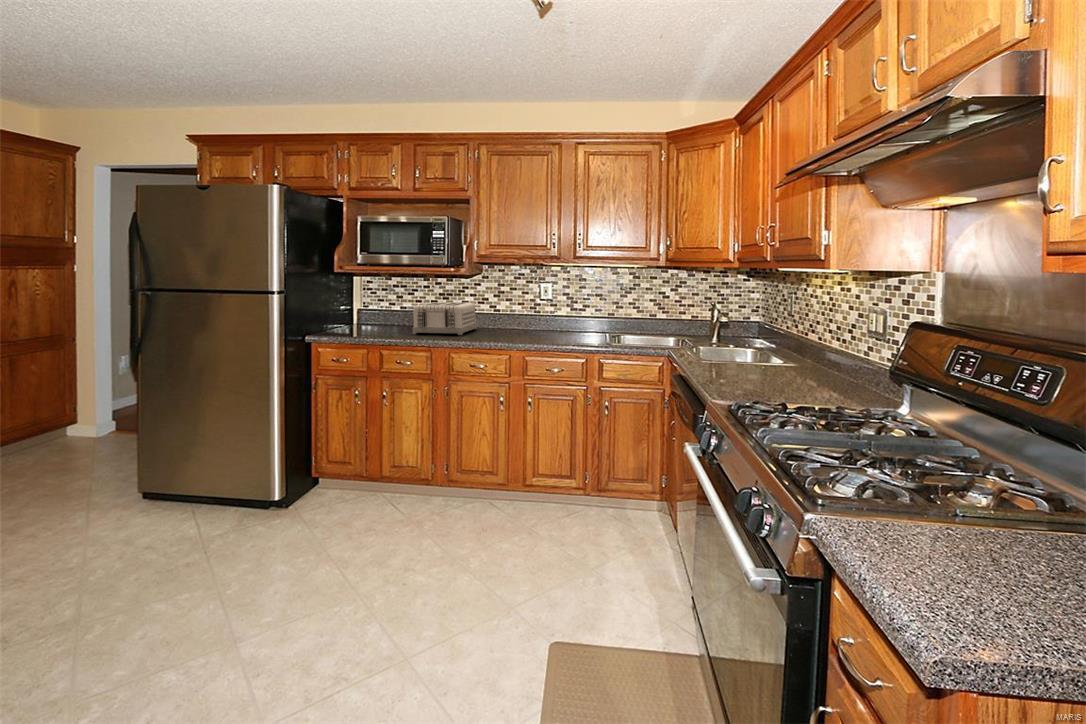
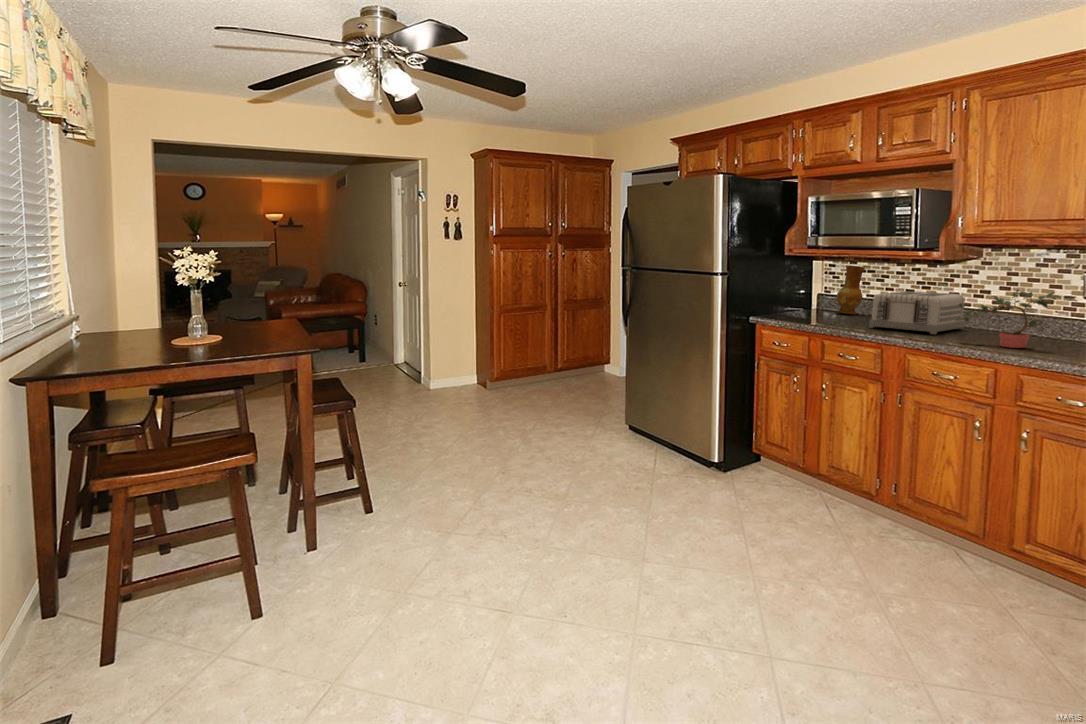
ceramic jug: none [378,282,398,324] -> present [837,266,865,315]
potted plant: none [475,297,537,340] -> present [955,289,1060,348]

